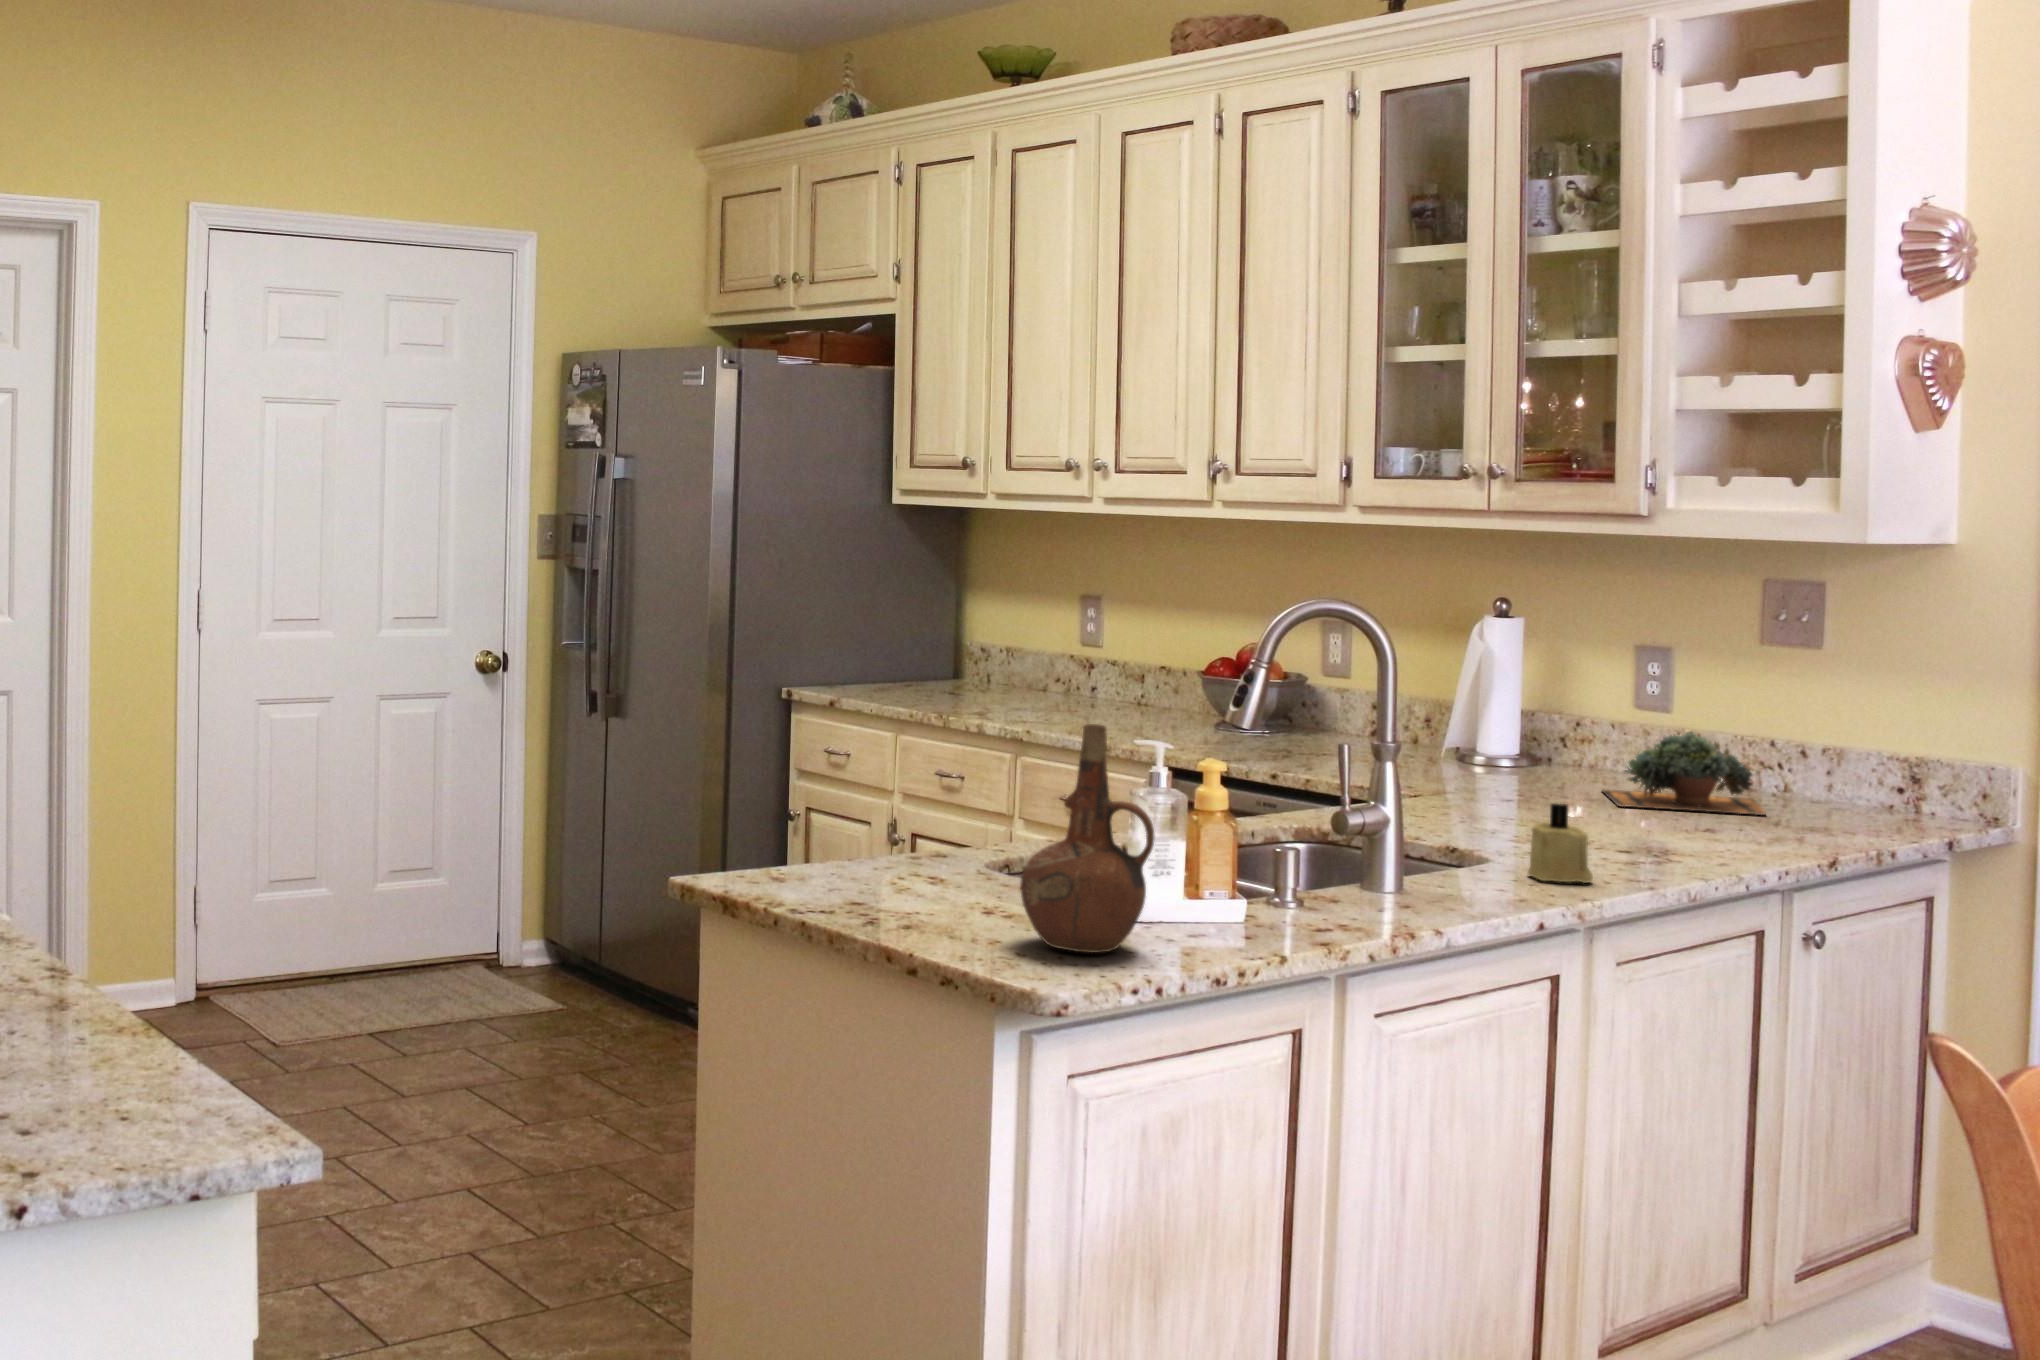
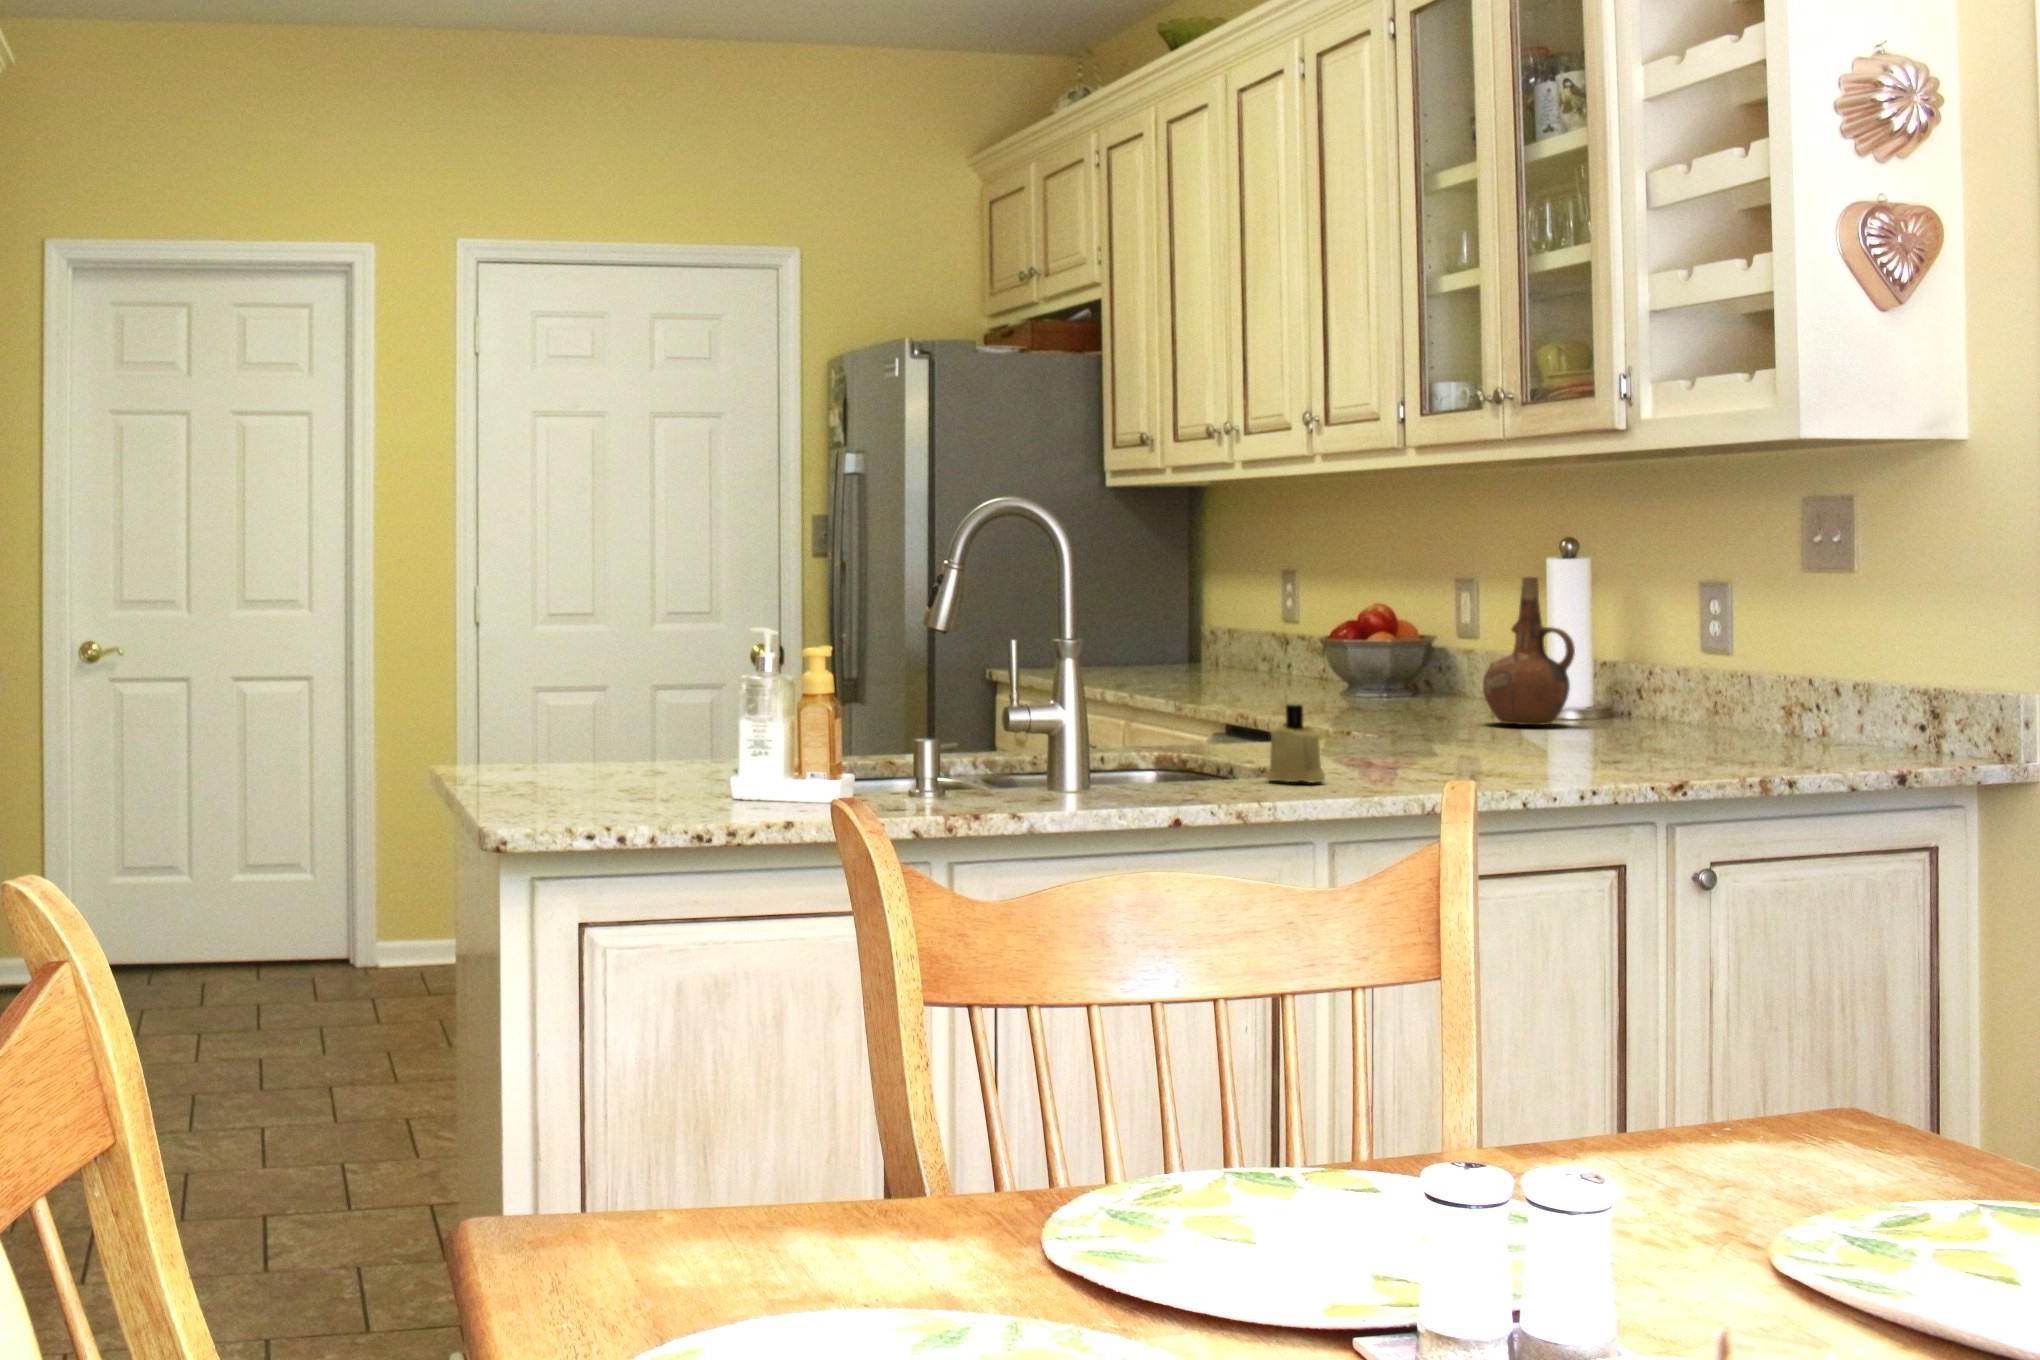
ceramic pitcher: present [1020,724,1155,953] -> present [1483,577,1575,725]
succulent plant: present [1602,733,1766,815] -> none [1584,665,1781,752]

